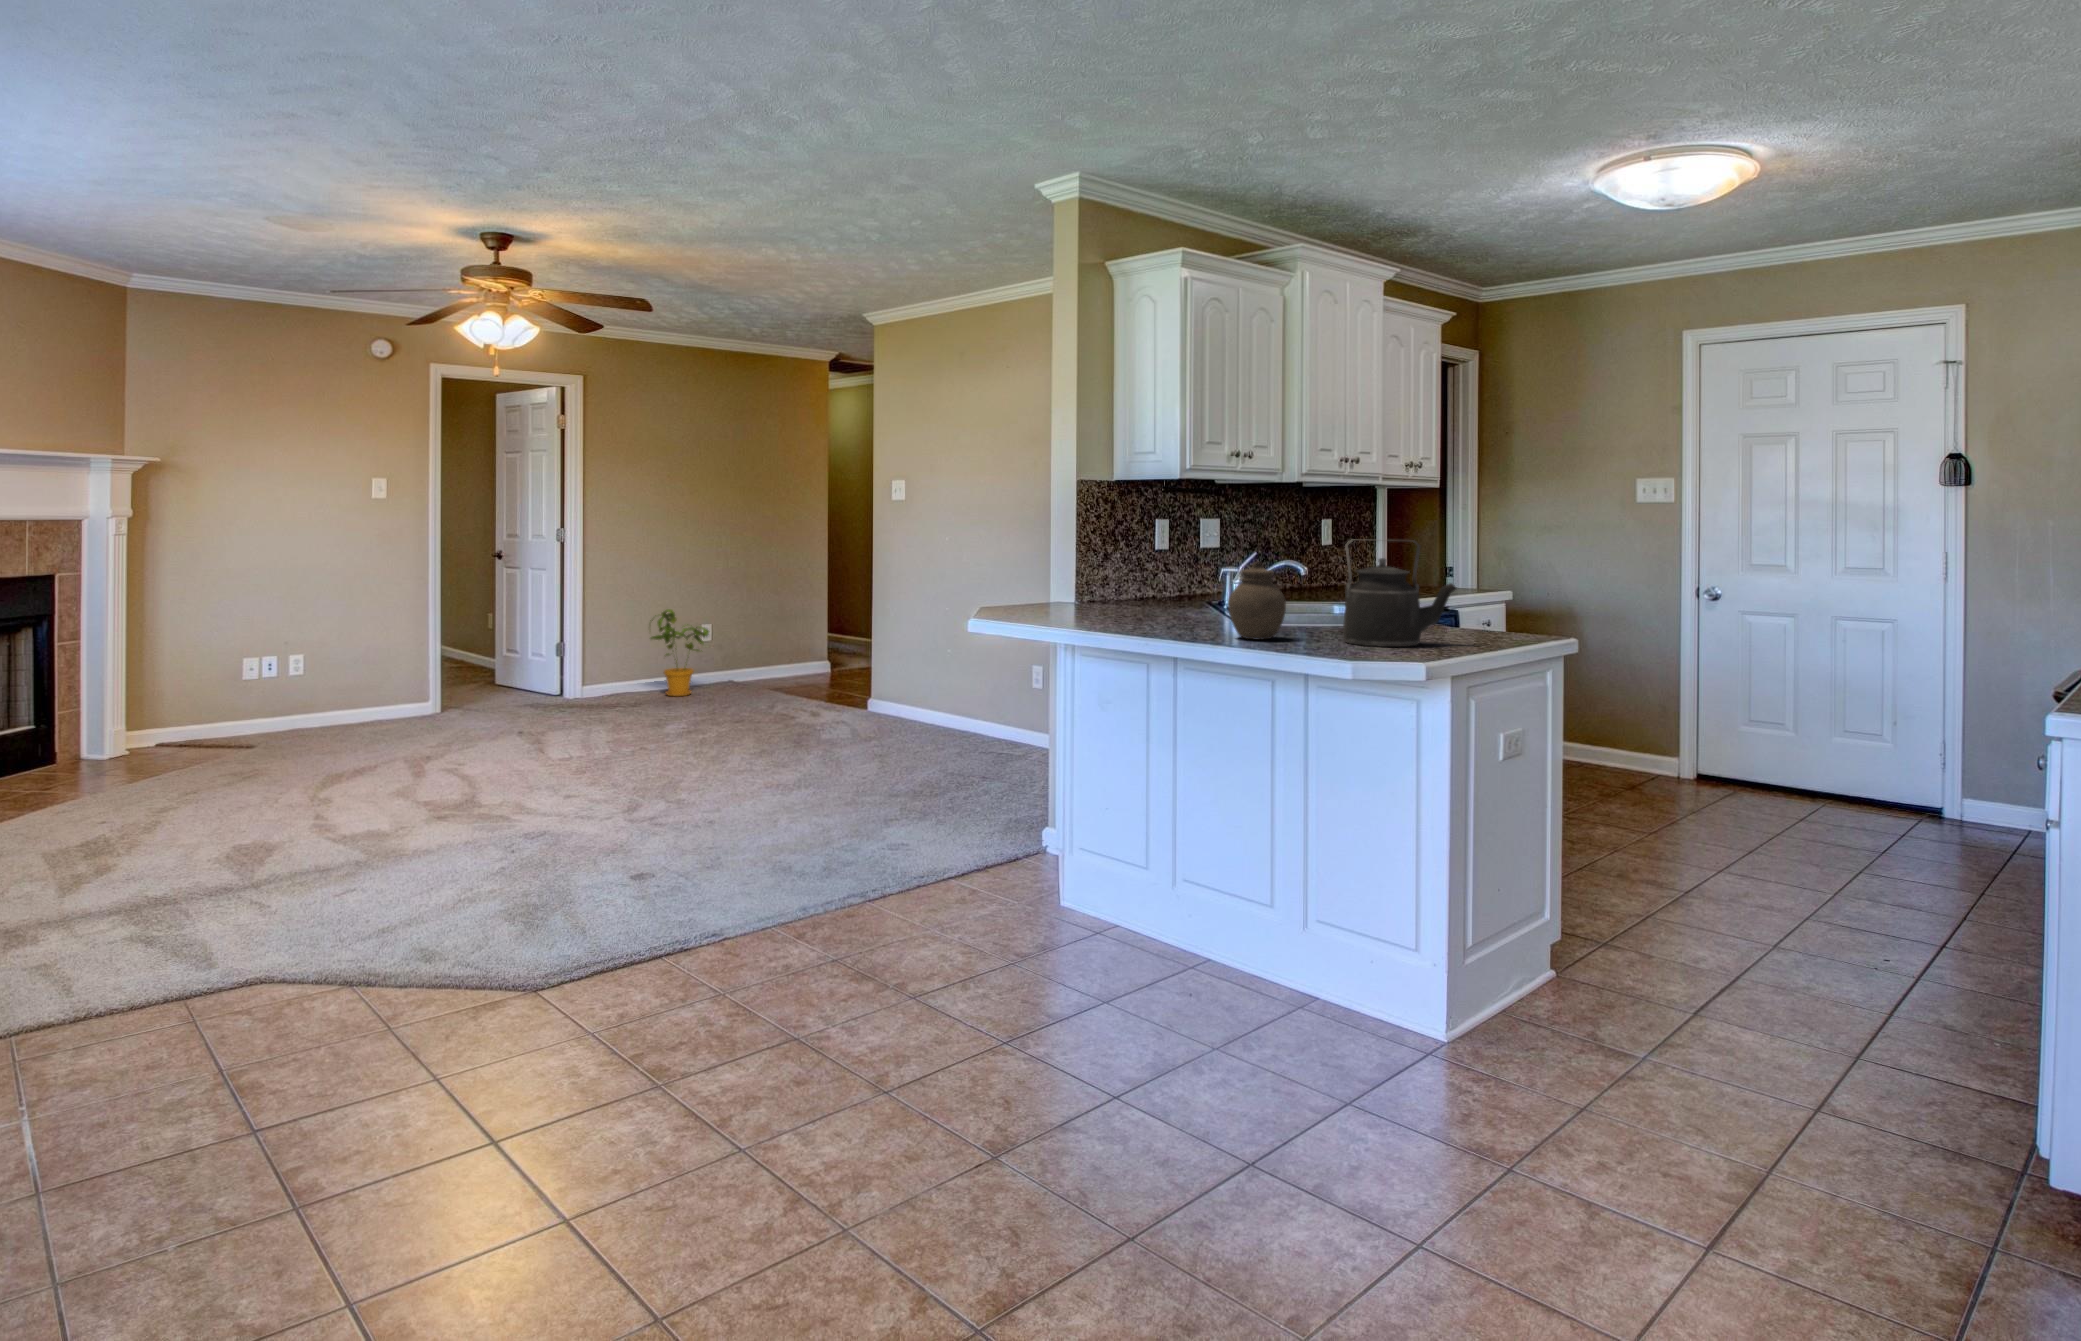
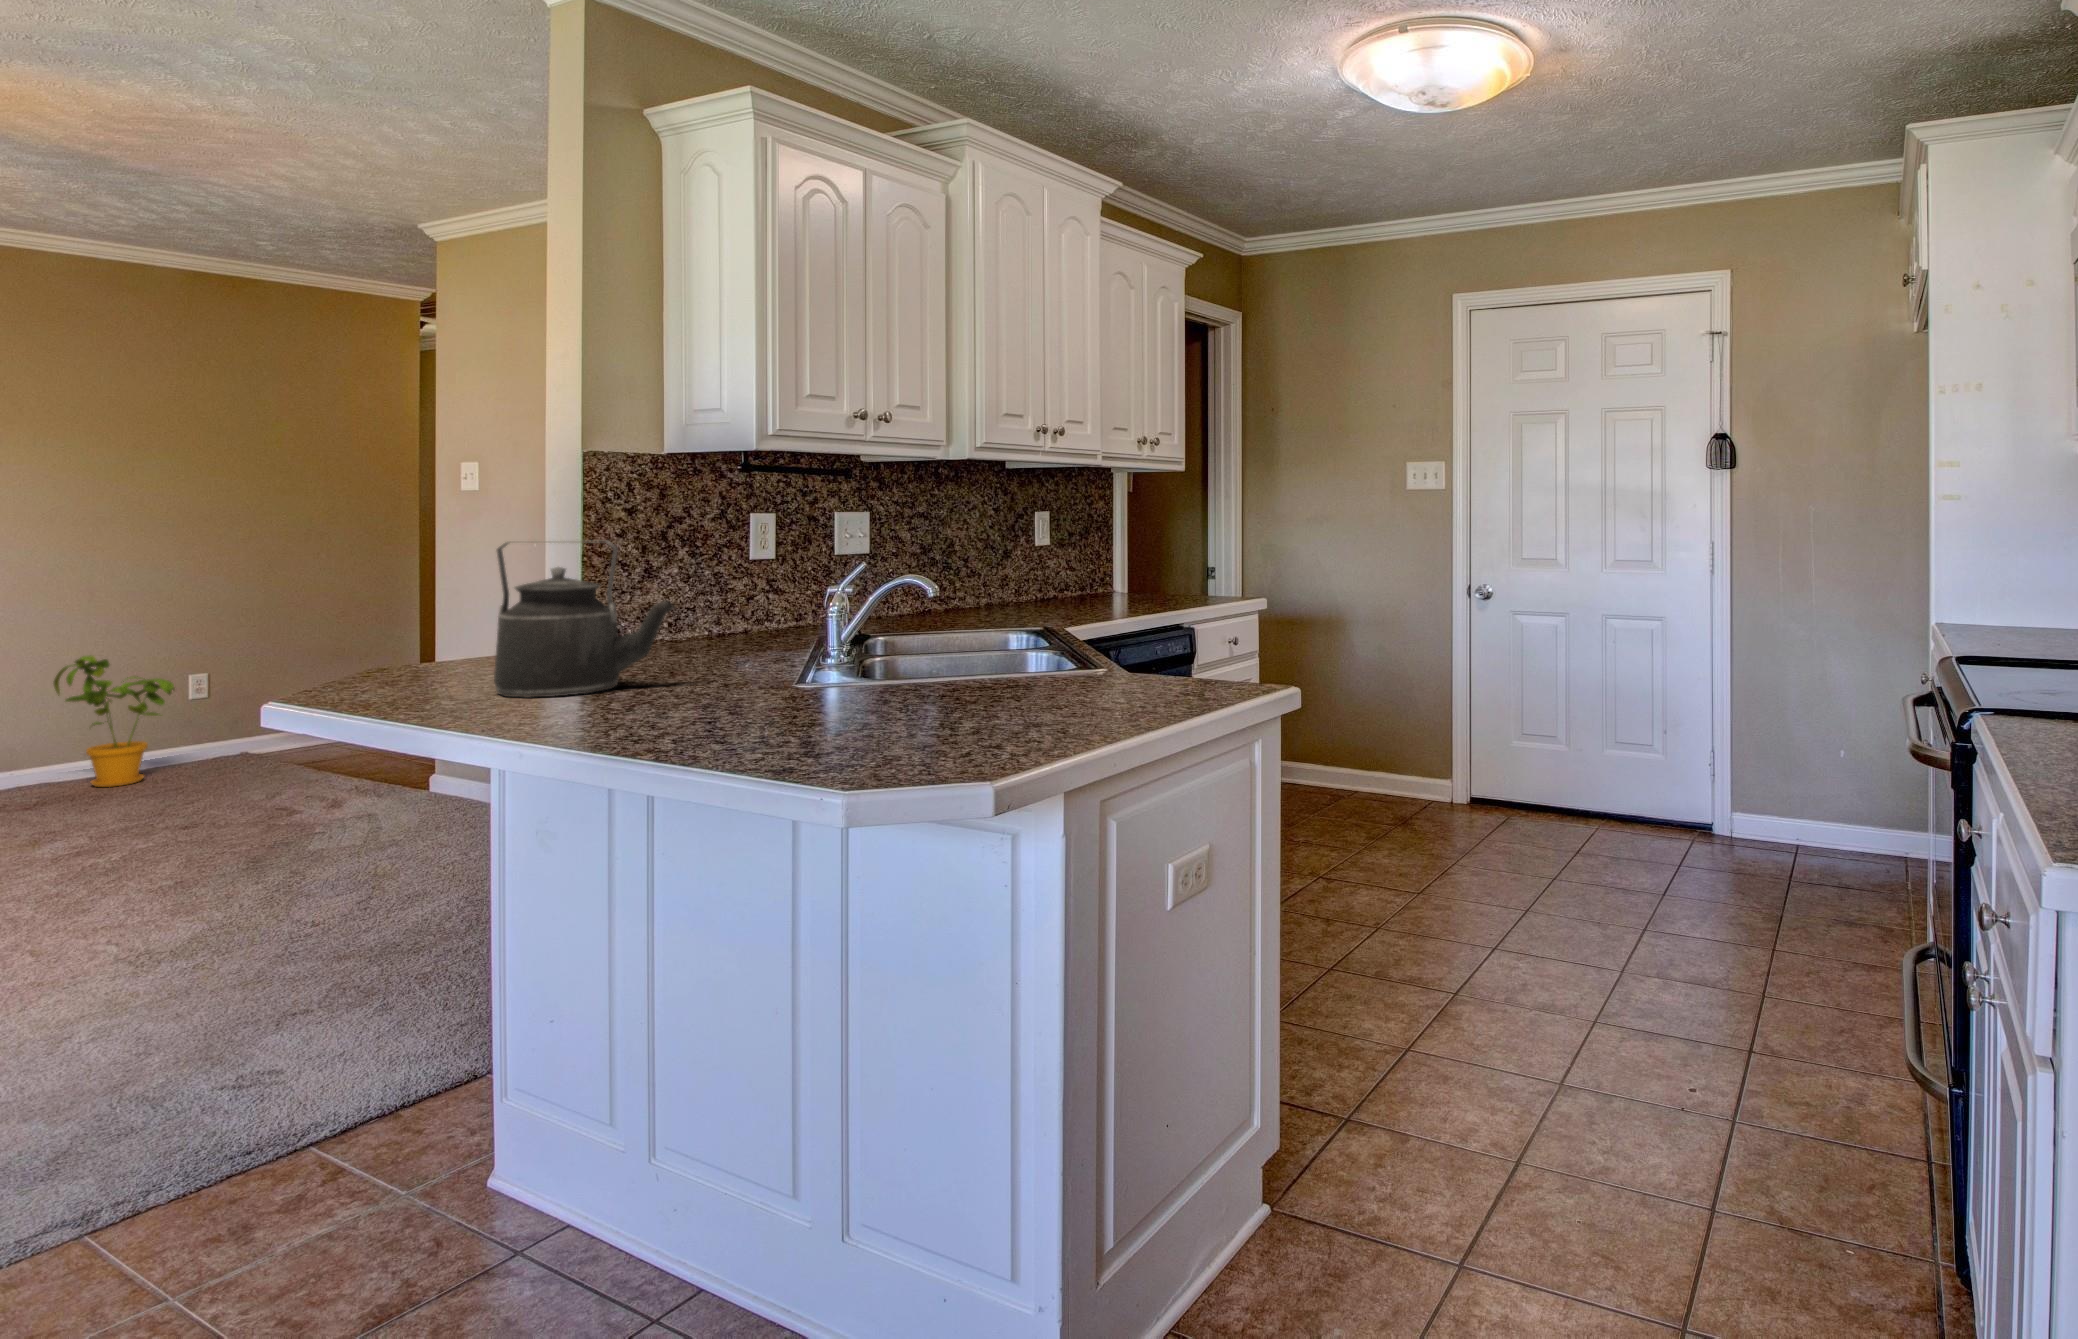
kettle: present [1343,540,1456,647] -> present [494,541,675,698]
jar: present [1228,562,1286,639] -> none [681,592,793,735]

